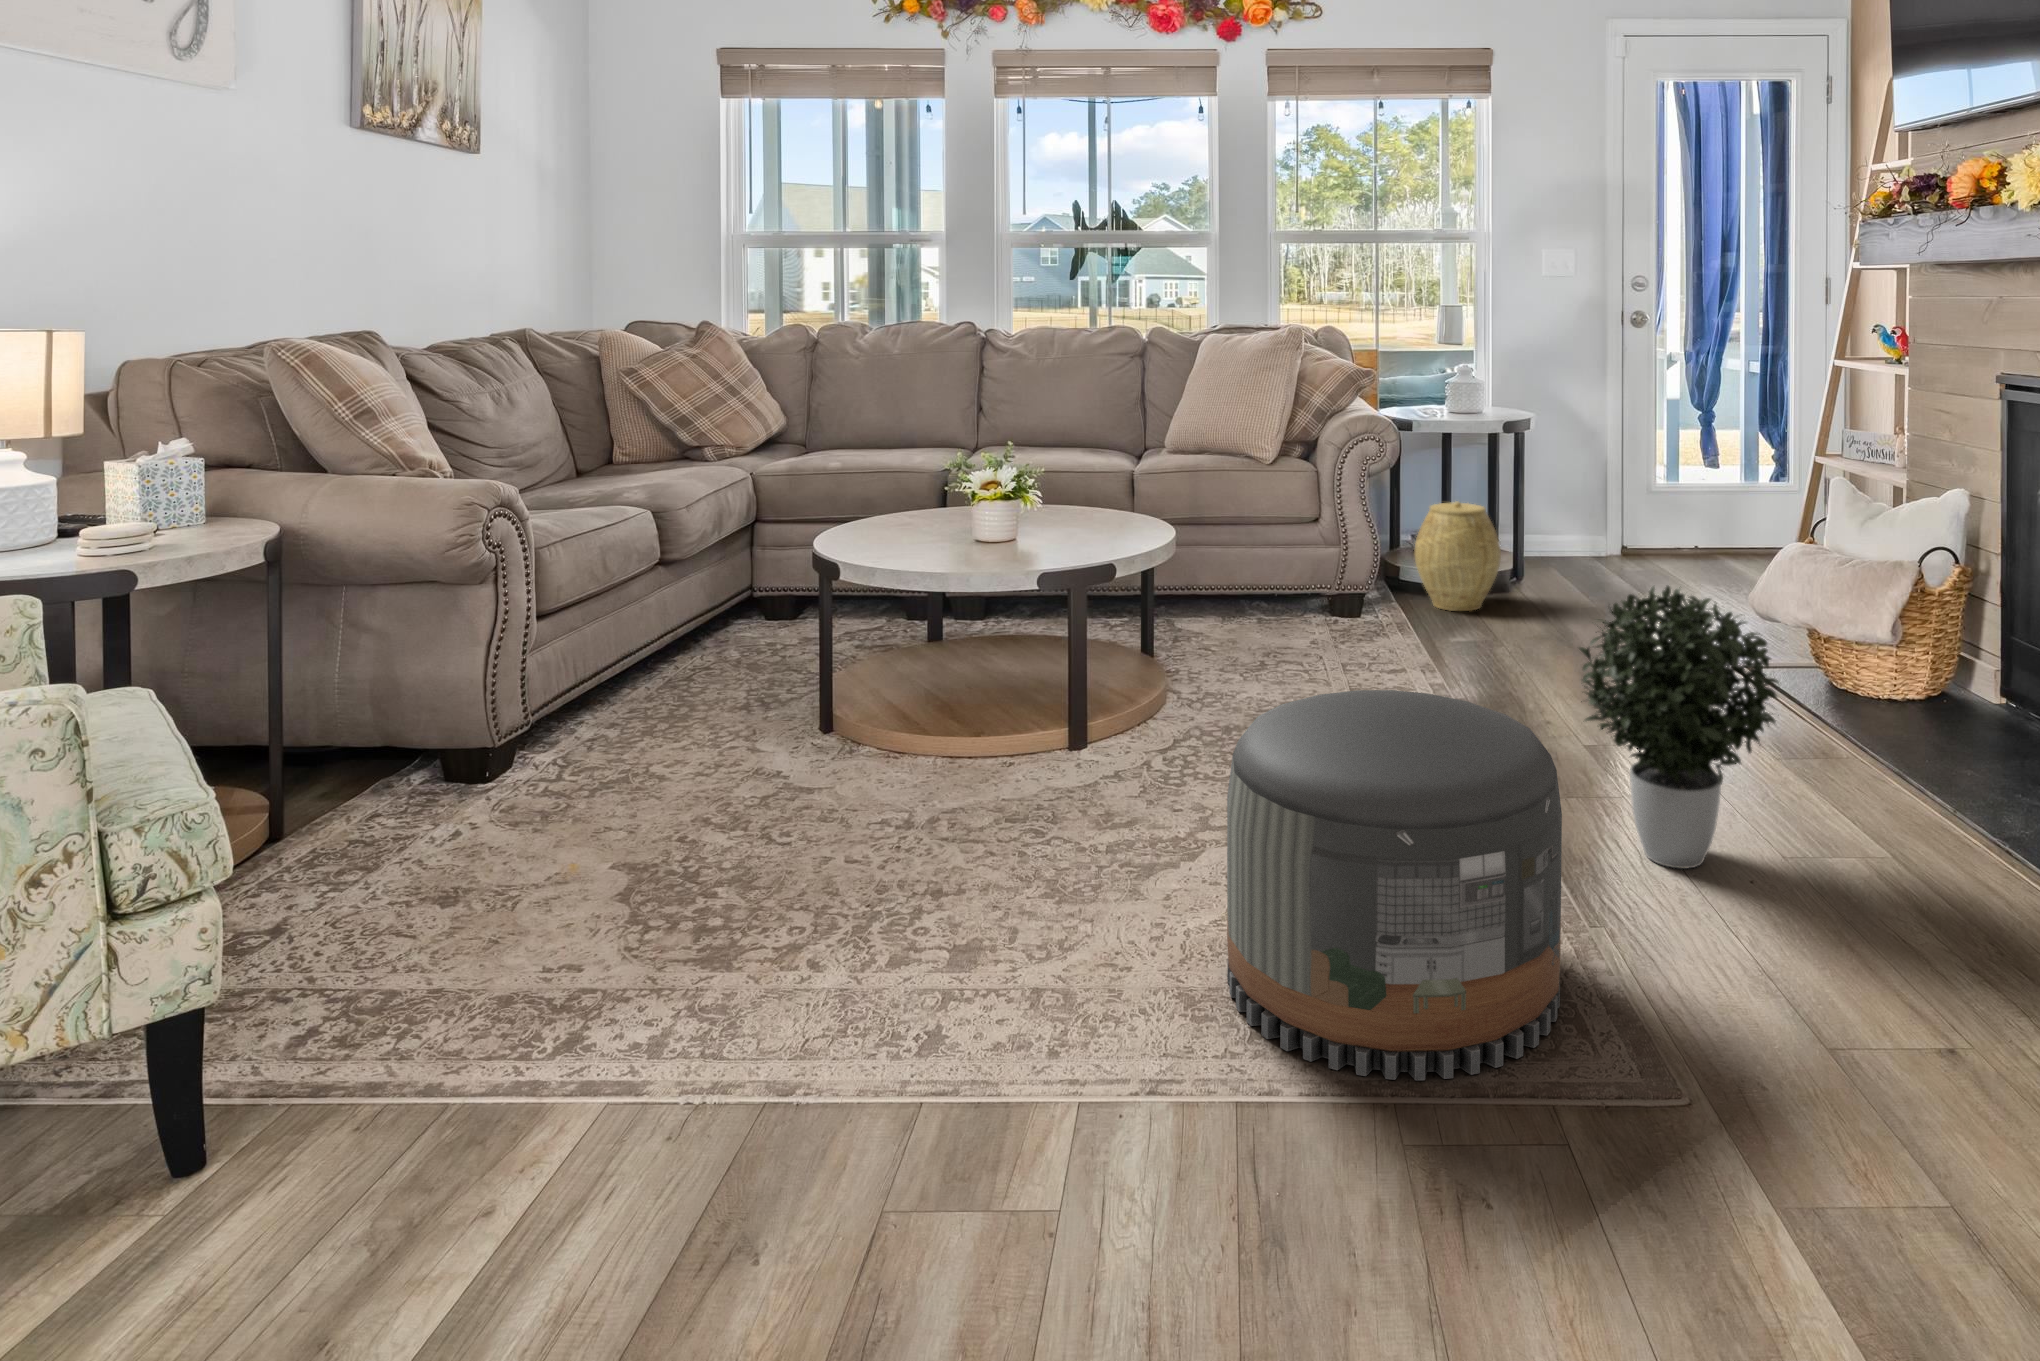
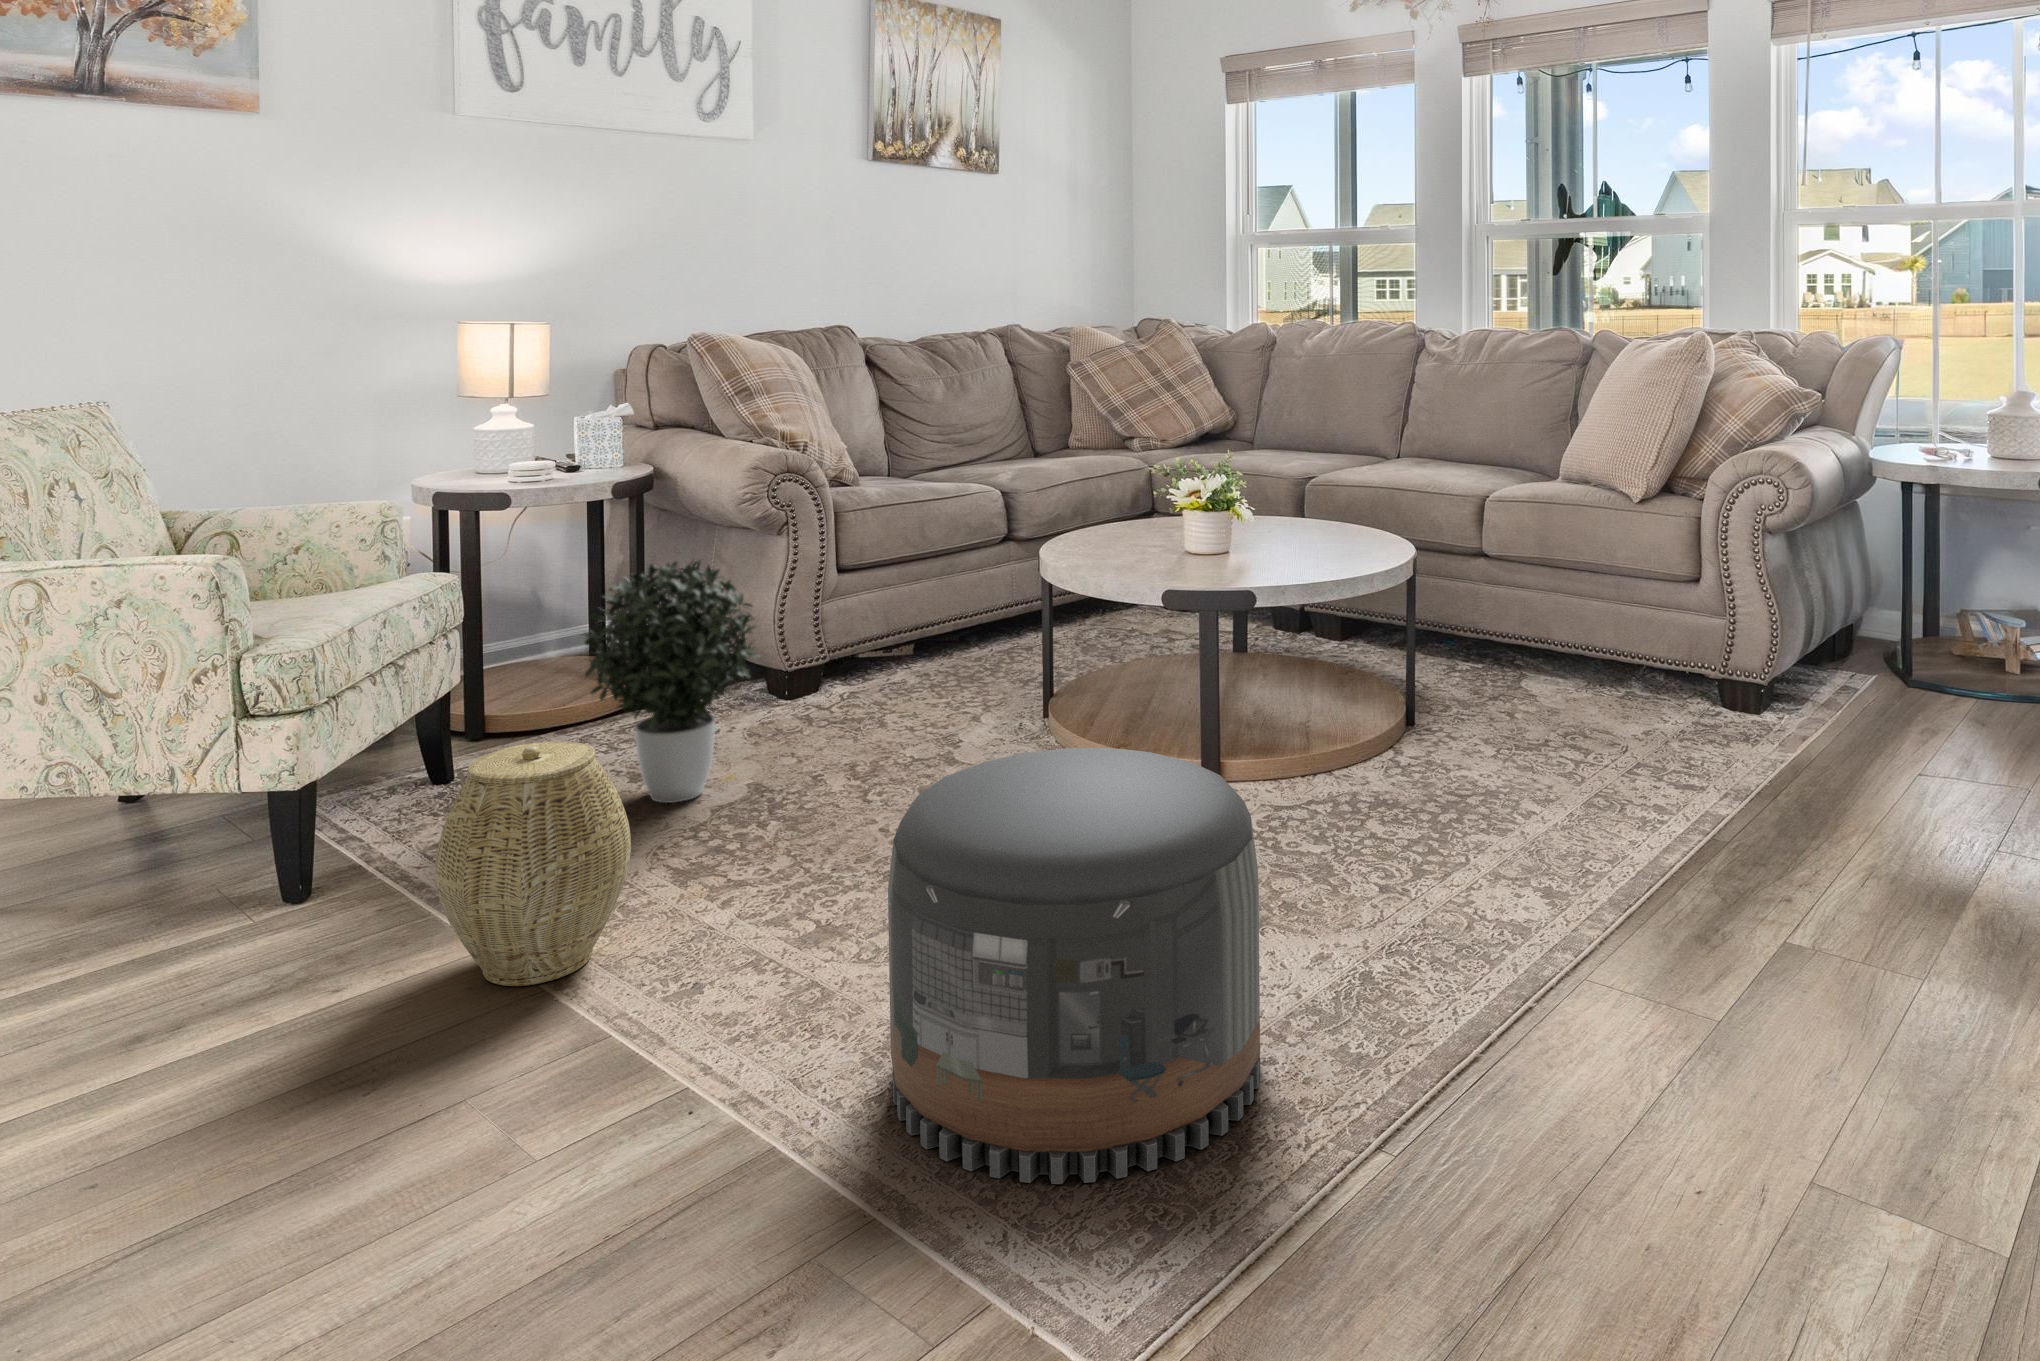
woven basket: present [1414,501,1501,611] -> present [435,742,631,986]
potted plant: present [1579,586,1779,868] -> present [583,561,760,803]

